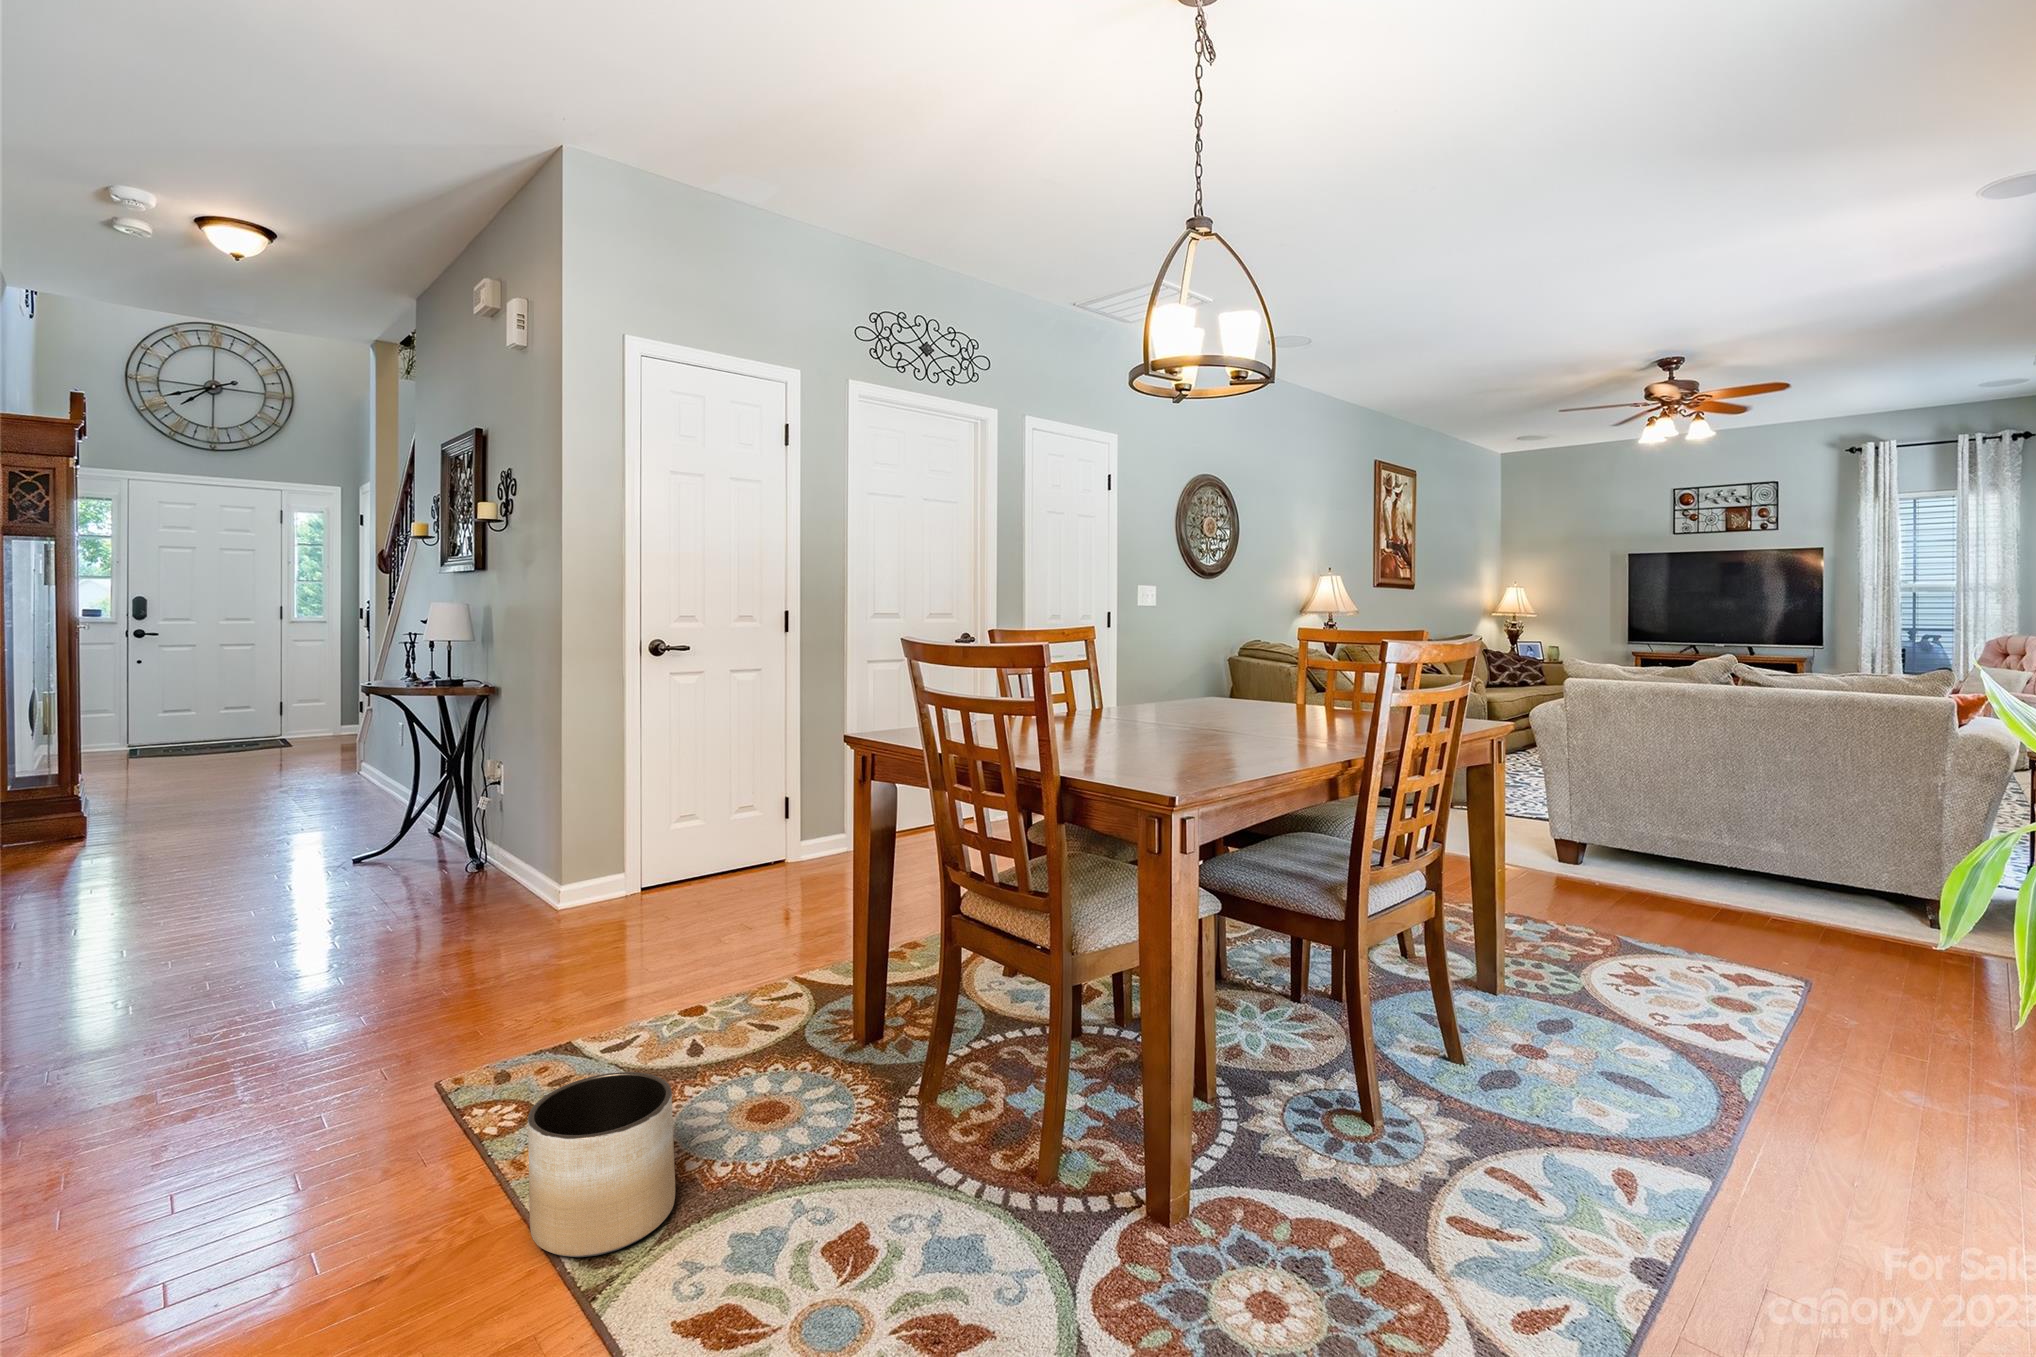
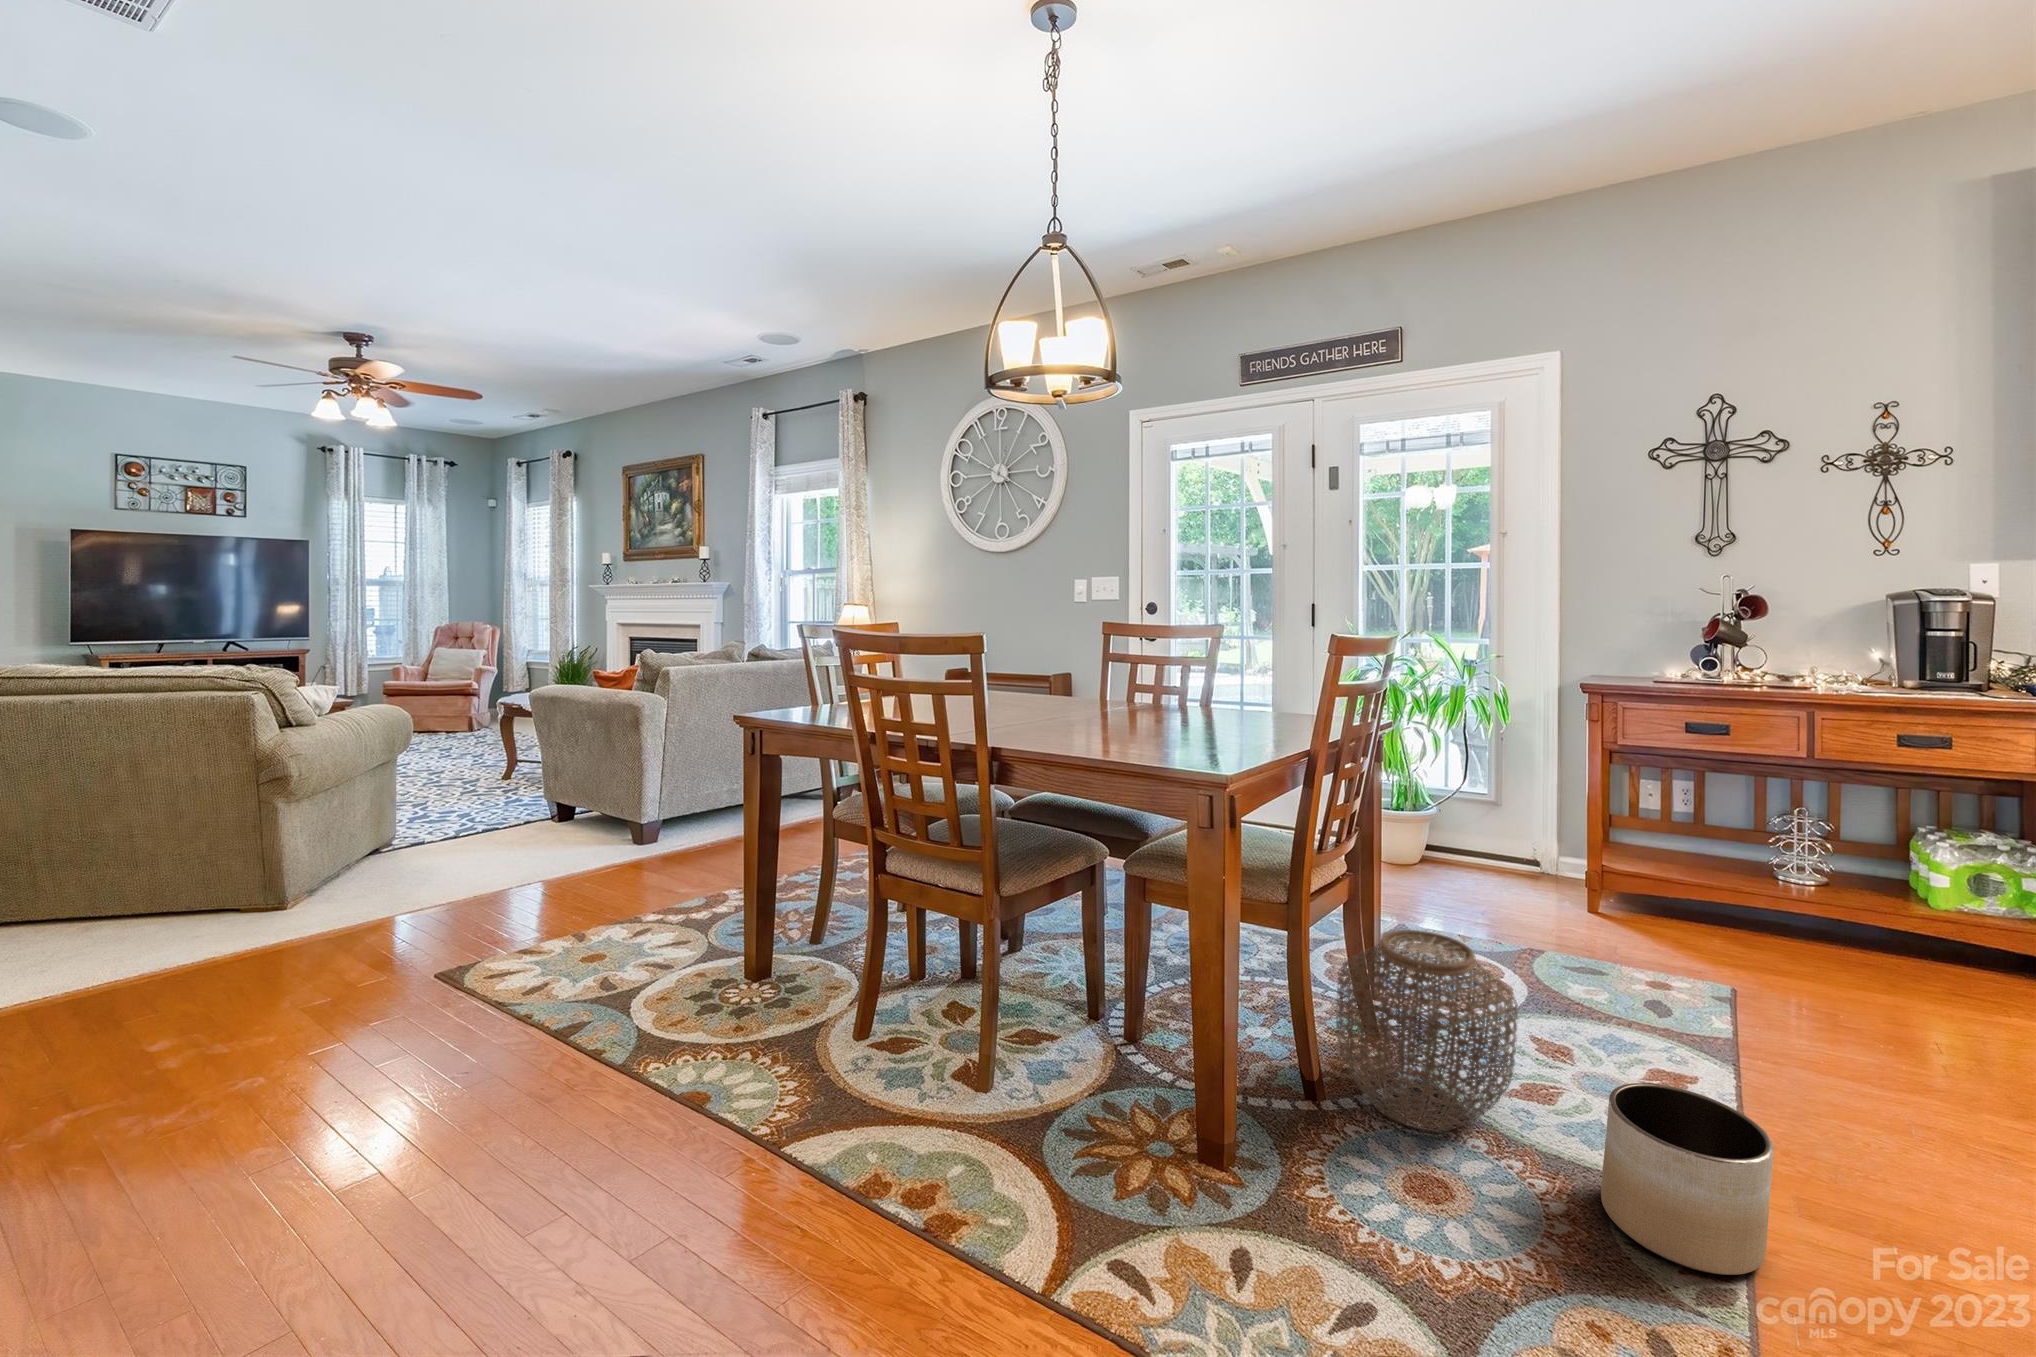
woven basket: none [768,949,951,1175] -> present [1336,930,1518,1131]

